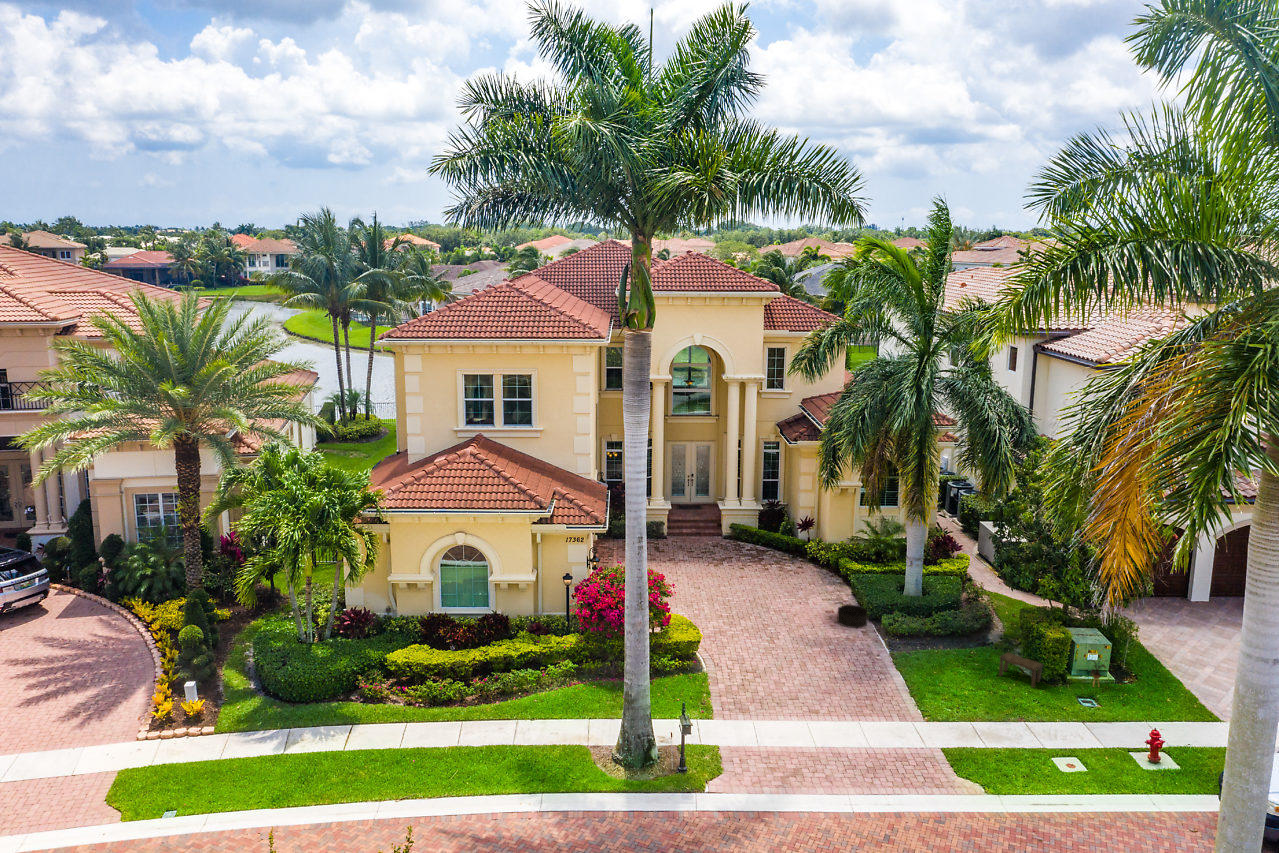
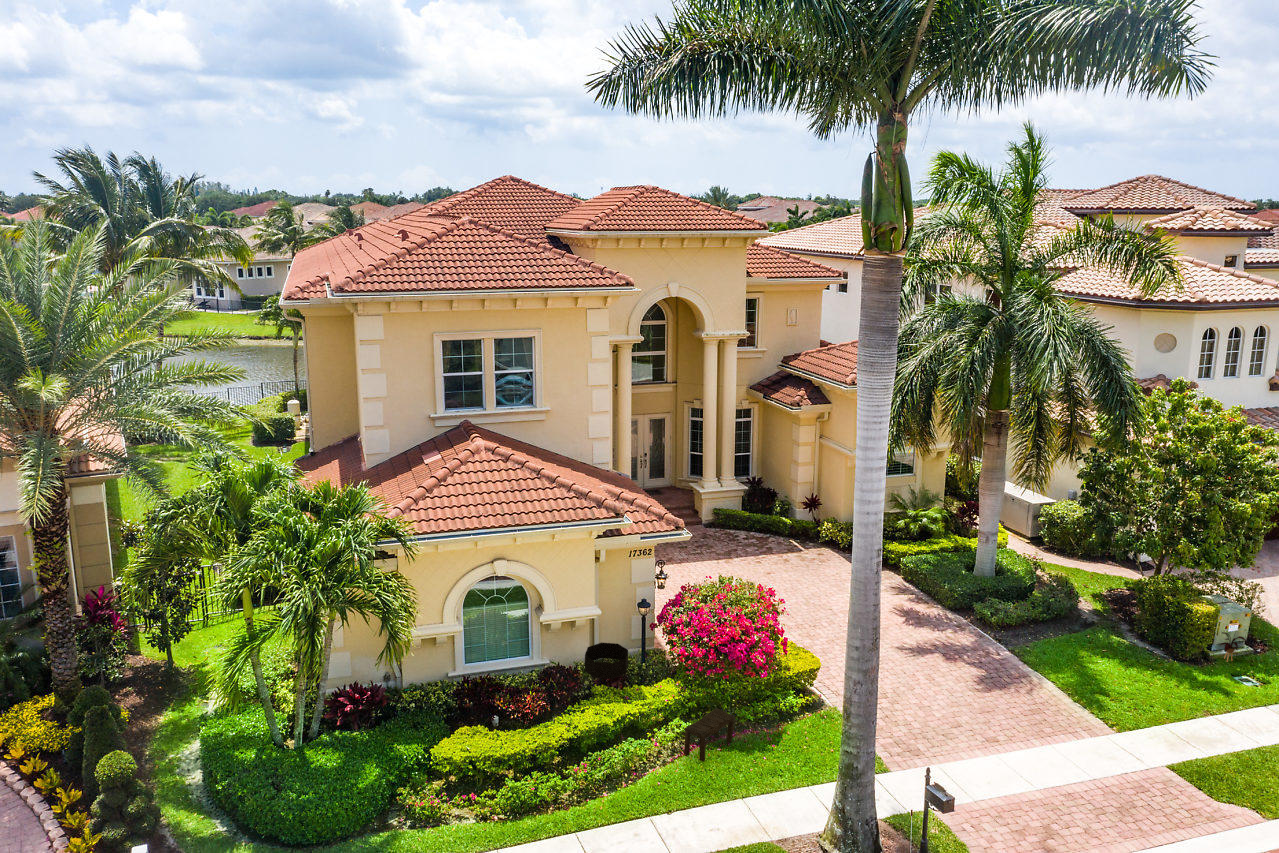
basket: present [838,605,867,628] -> present [585,643,628,679]
bench: present [999,653,1043,688] -> present [684,708,735,762]

